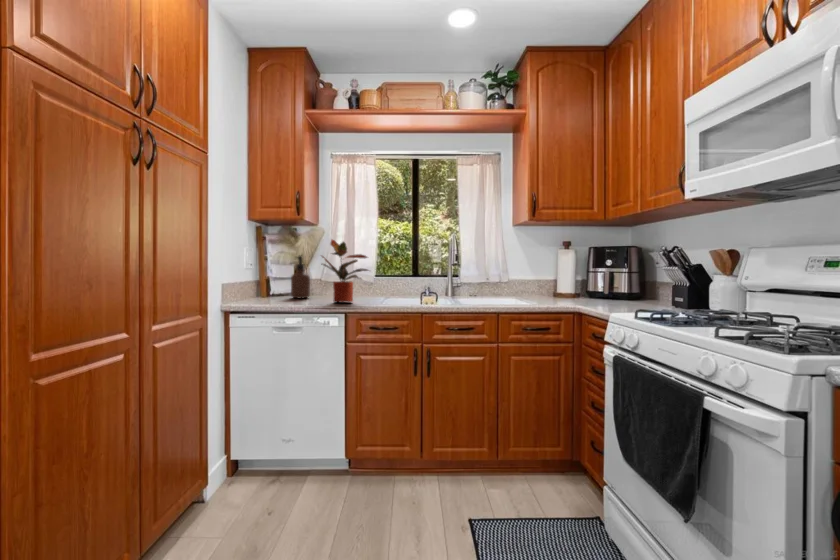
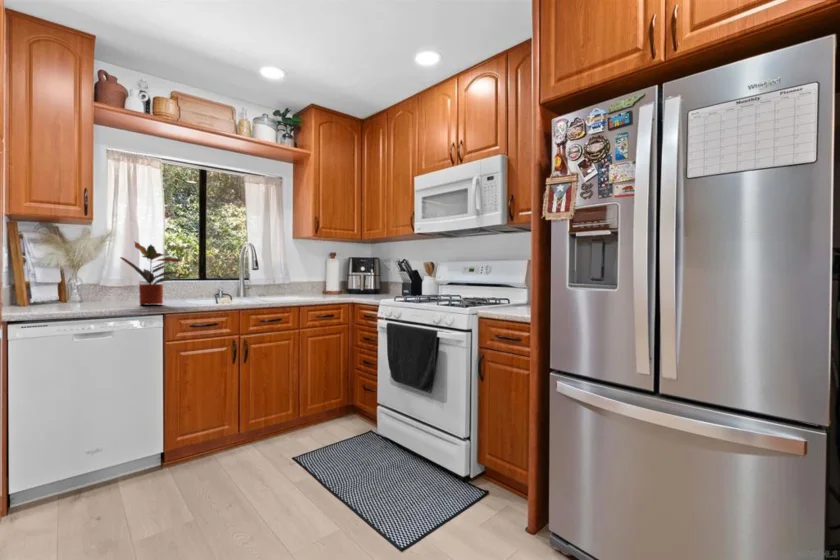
soap dispenser: present [291,256,310,298] -> none [68,257,95,303]

